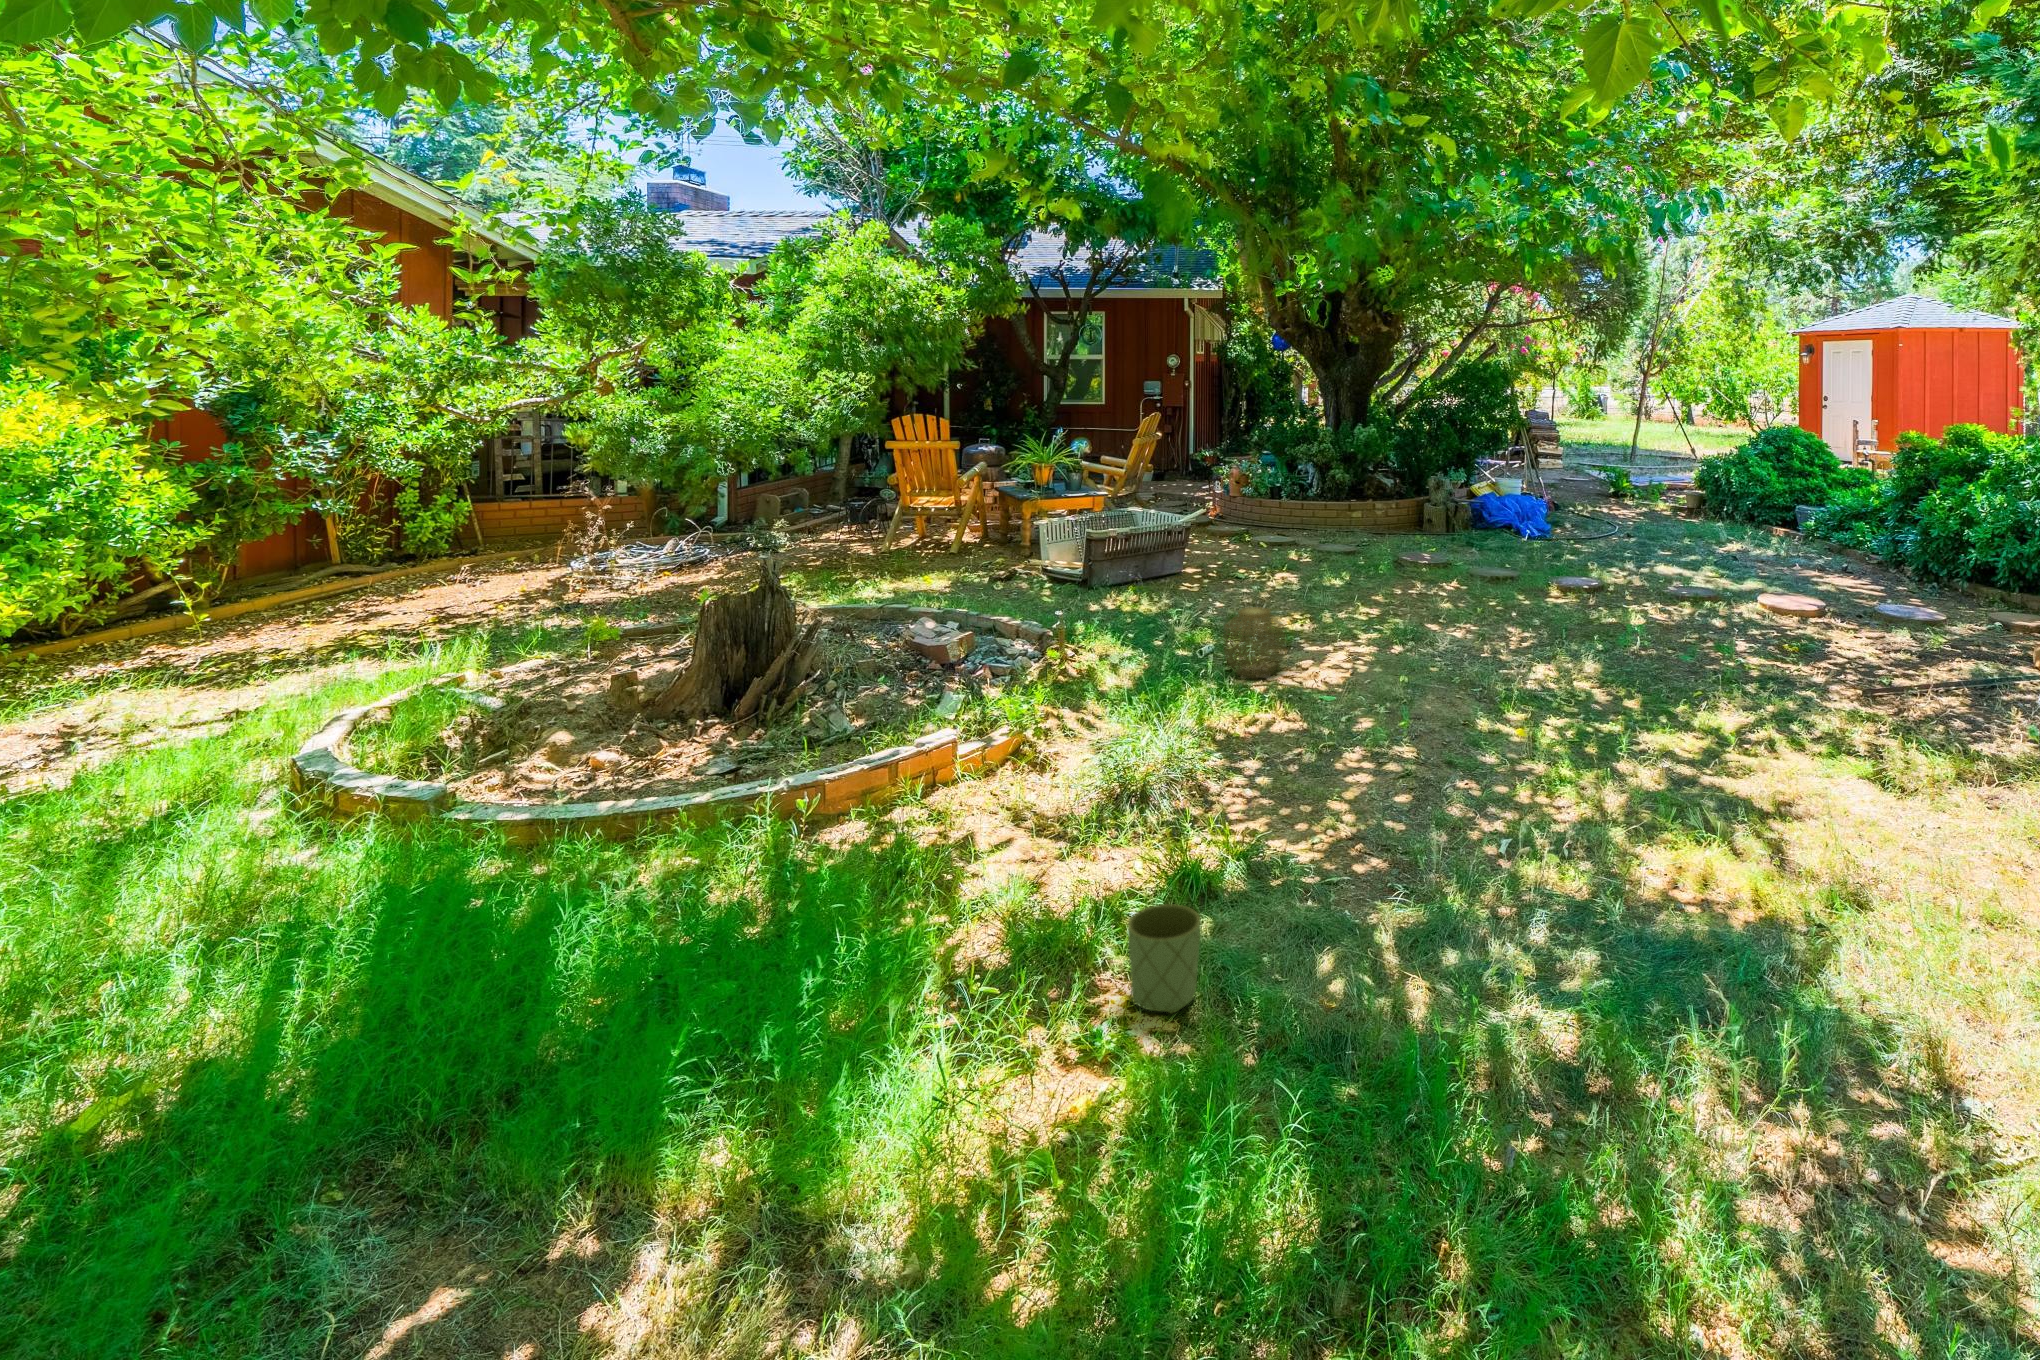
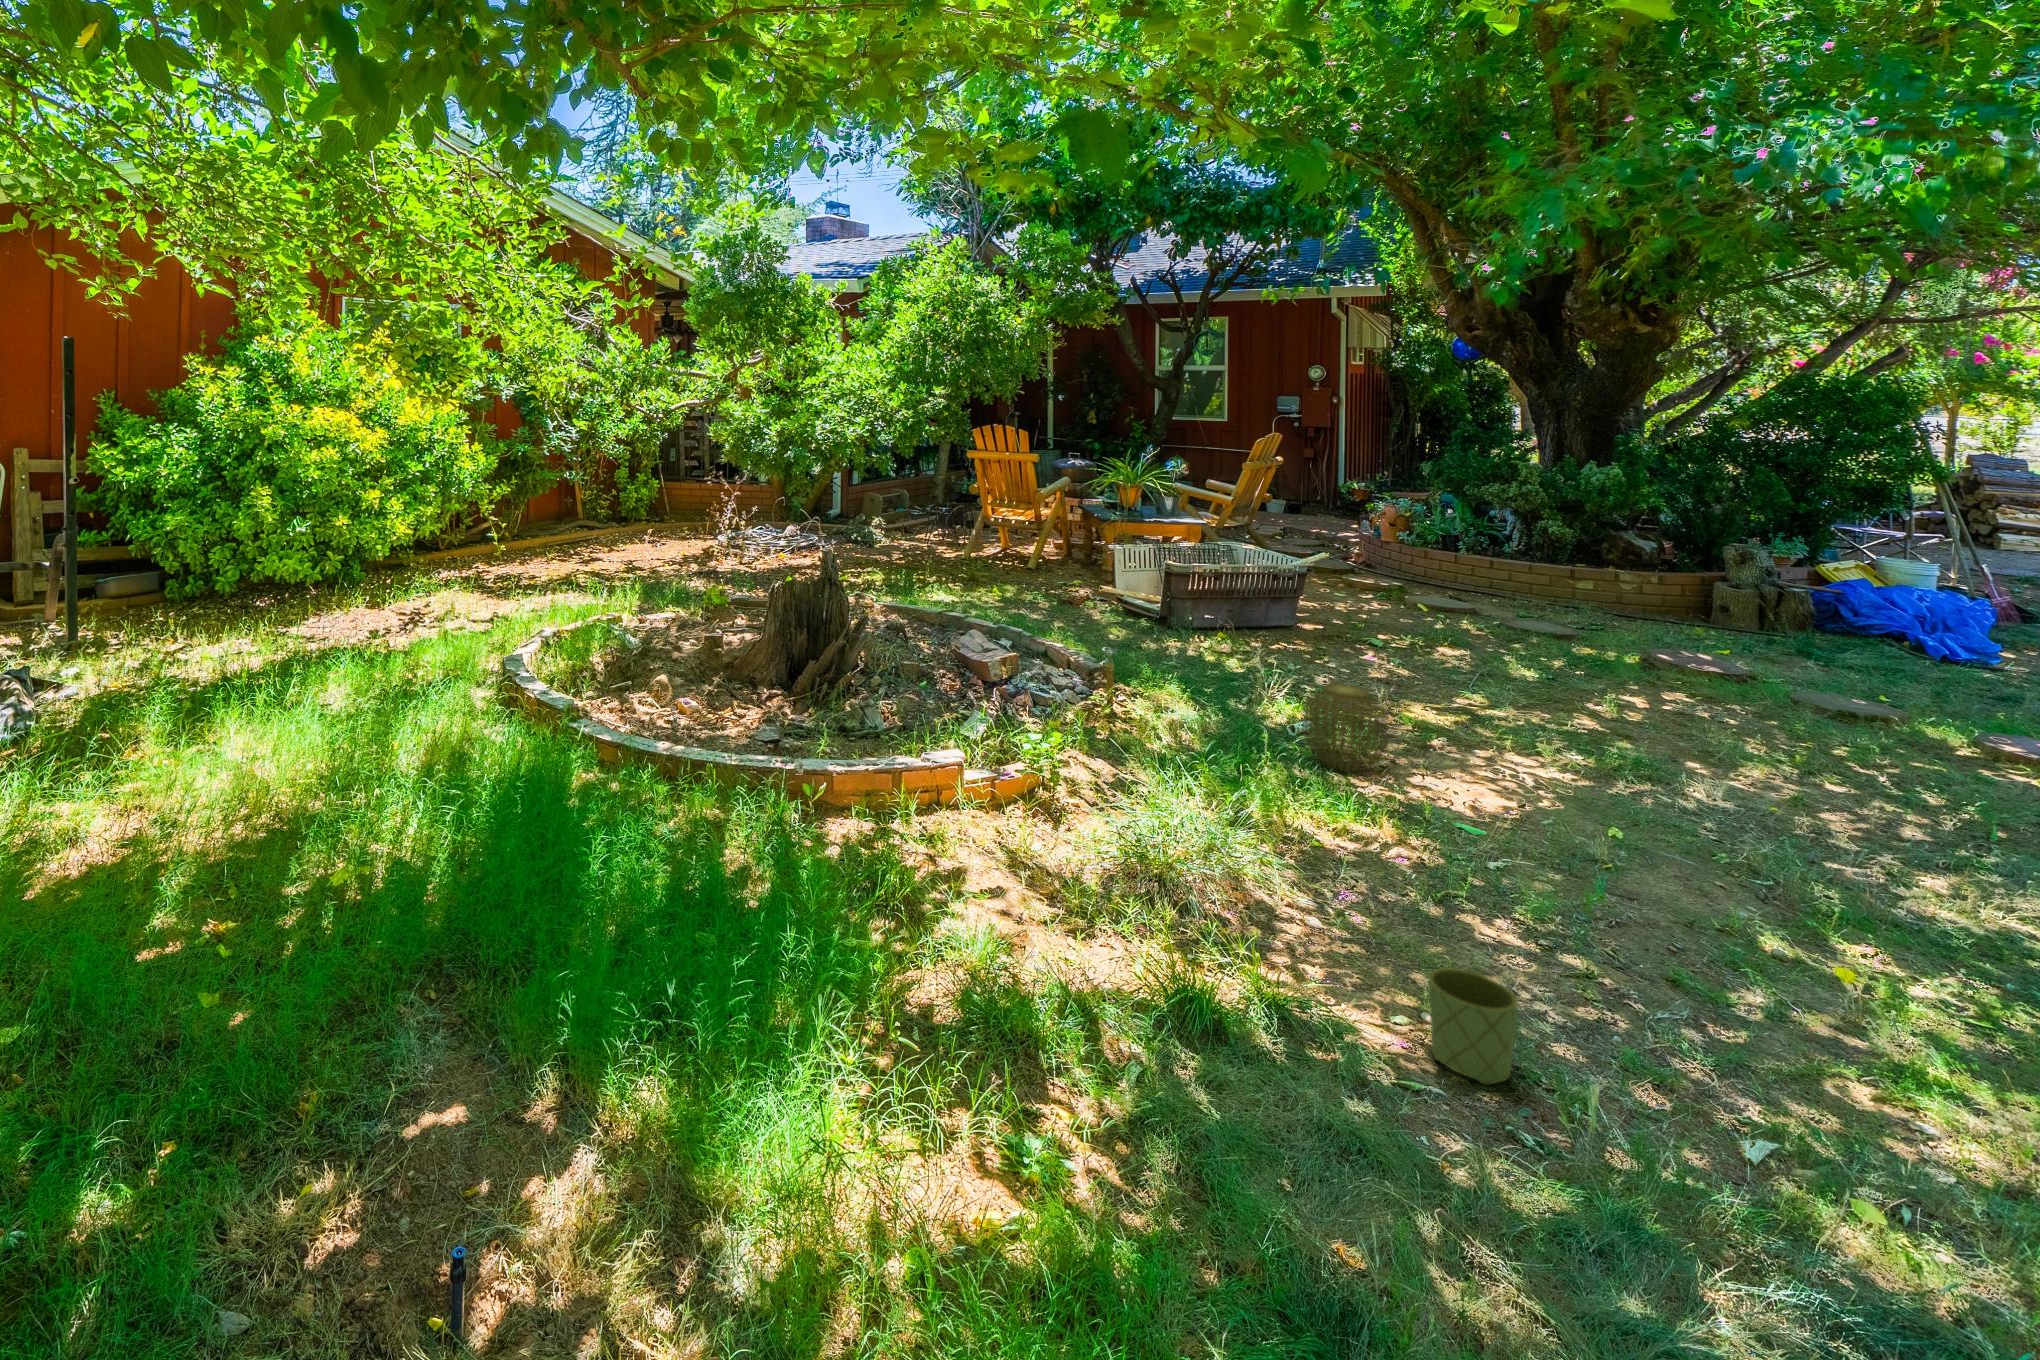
planter: present [1128,904,1201,1013] -> present [1429,968,1518,1085]

